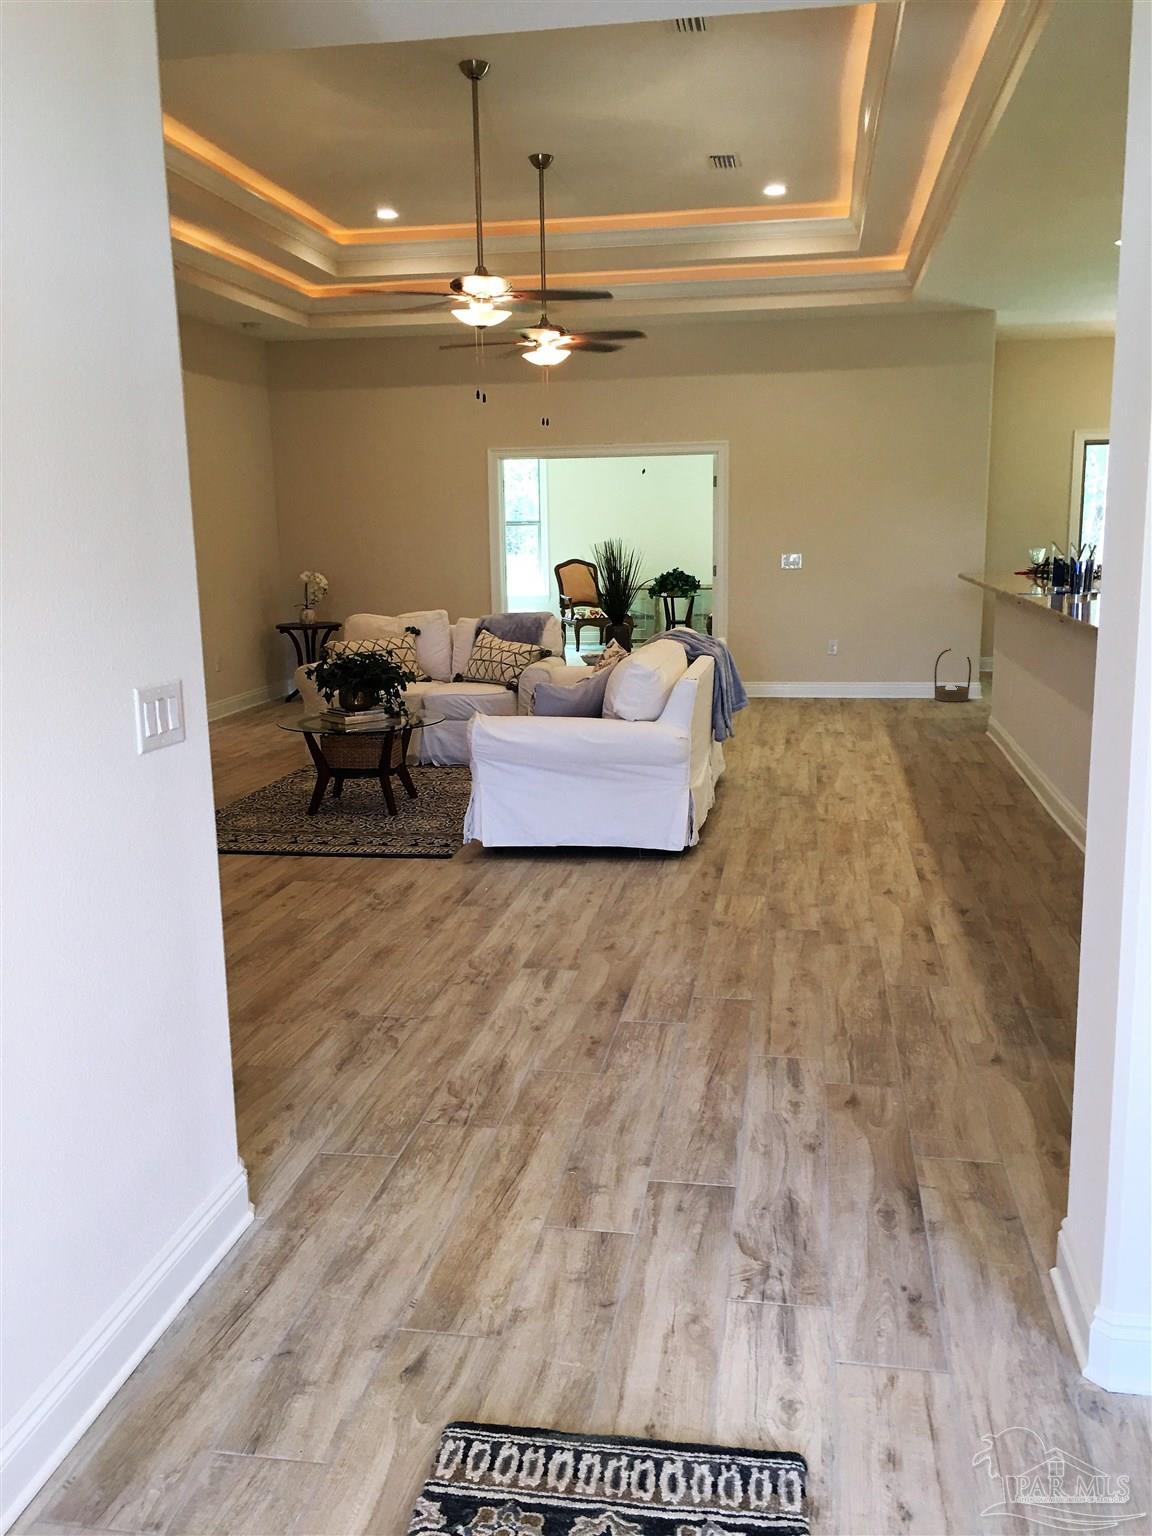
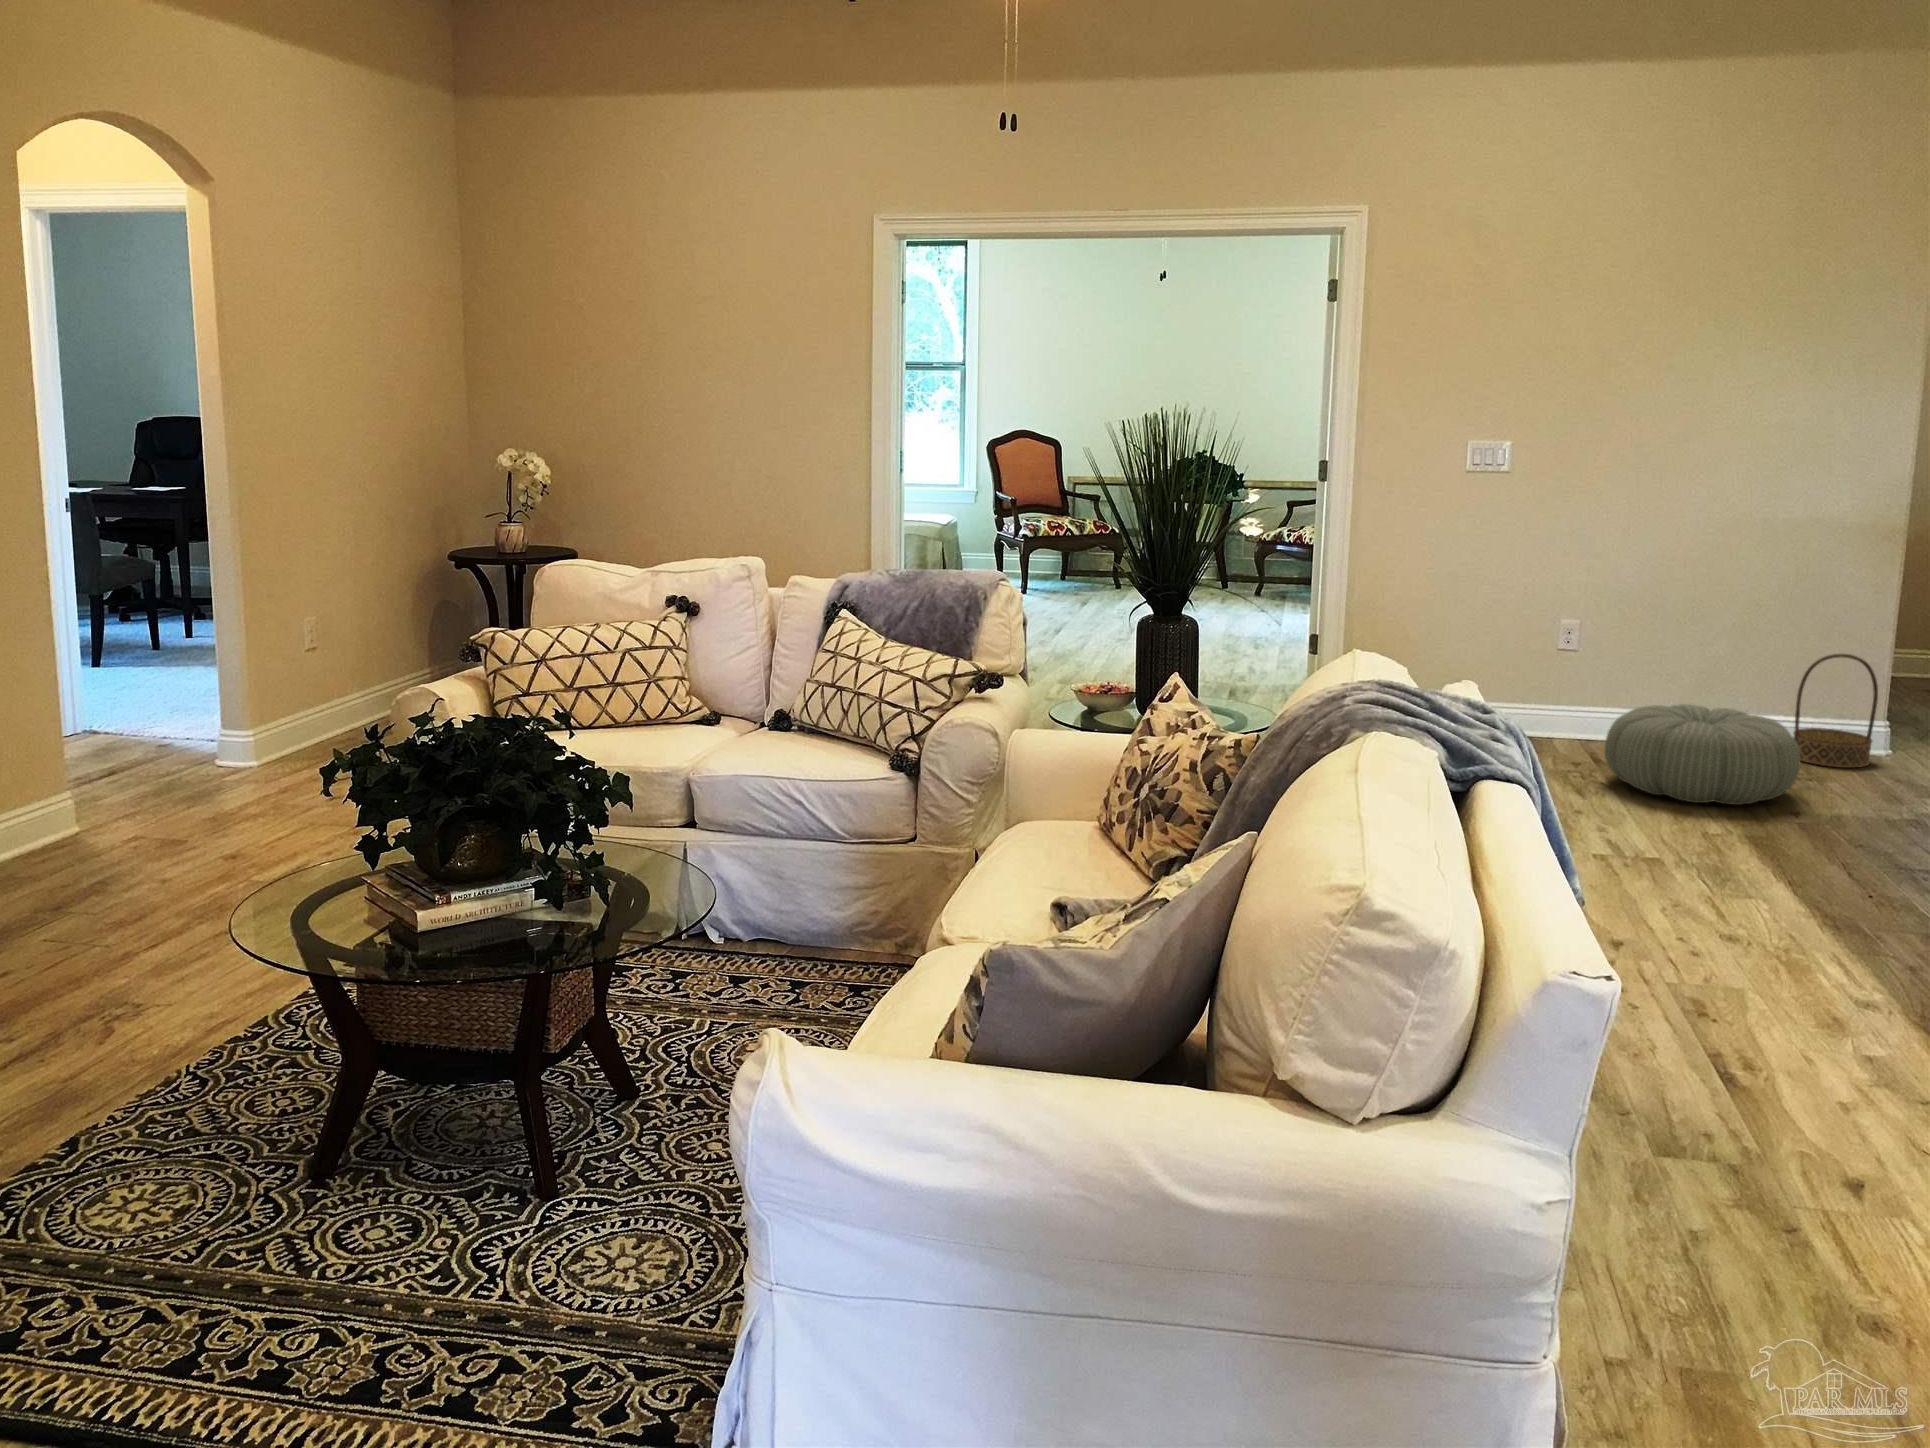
pouf: none [839,673,923,715] -> present [1605,704,1800,805]

